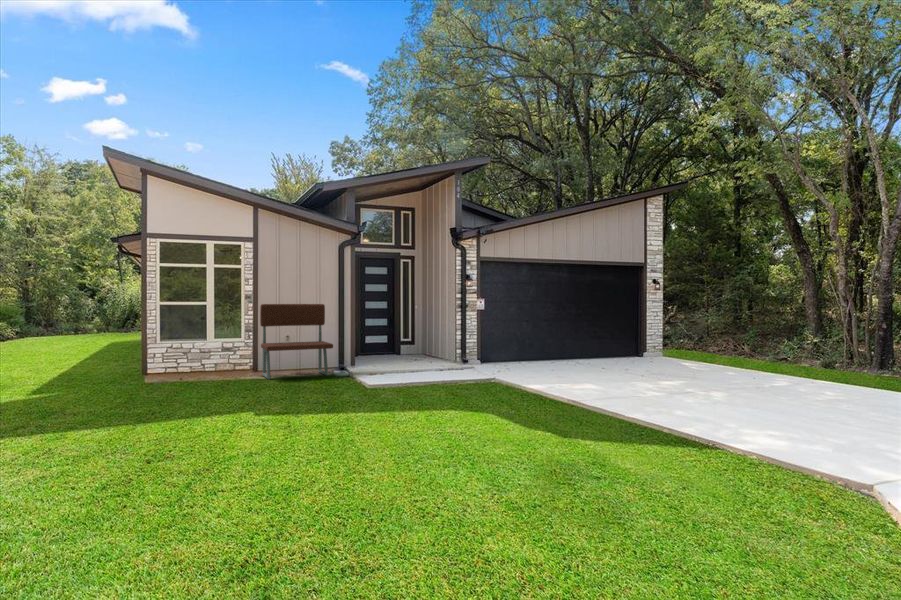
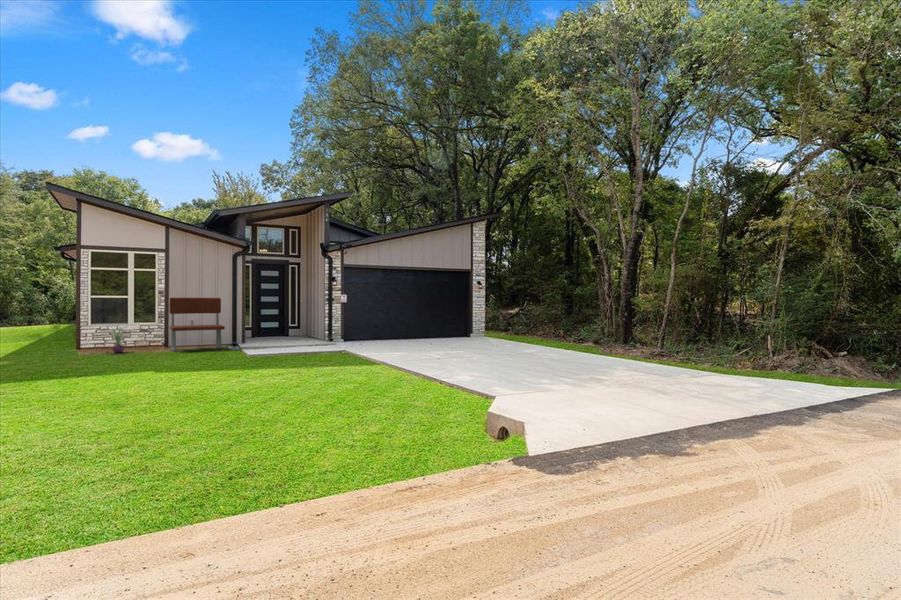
decorative plant: none [174,345,218,381] -> present [113,328,124,353]

